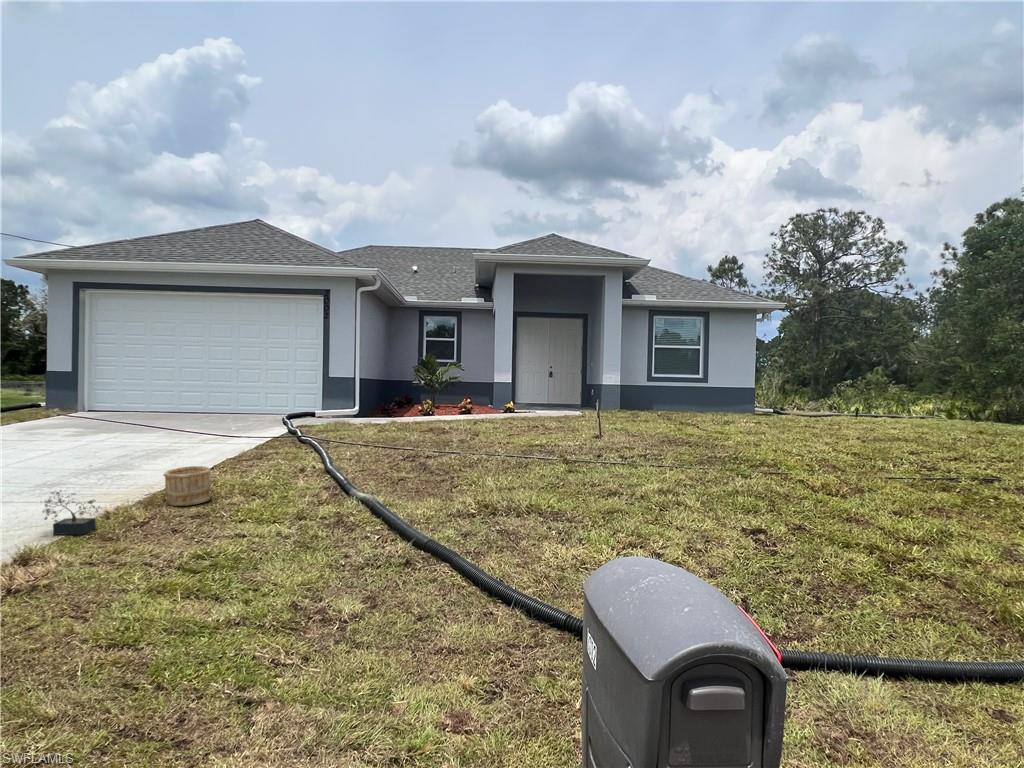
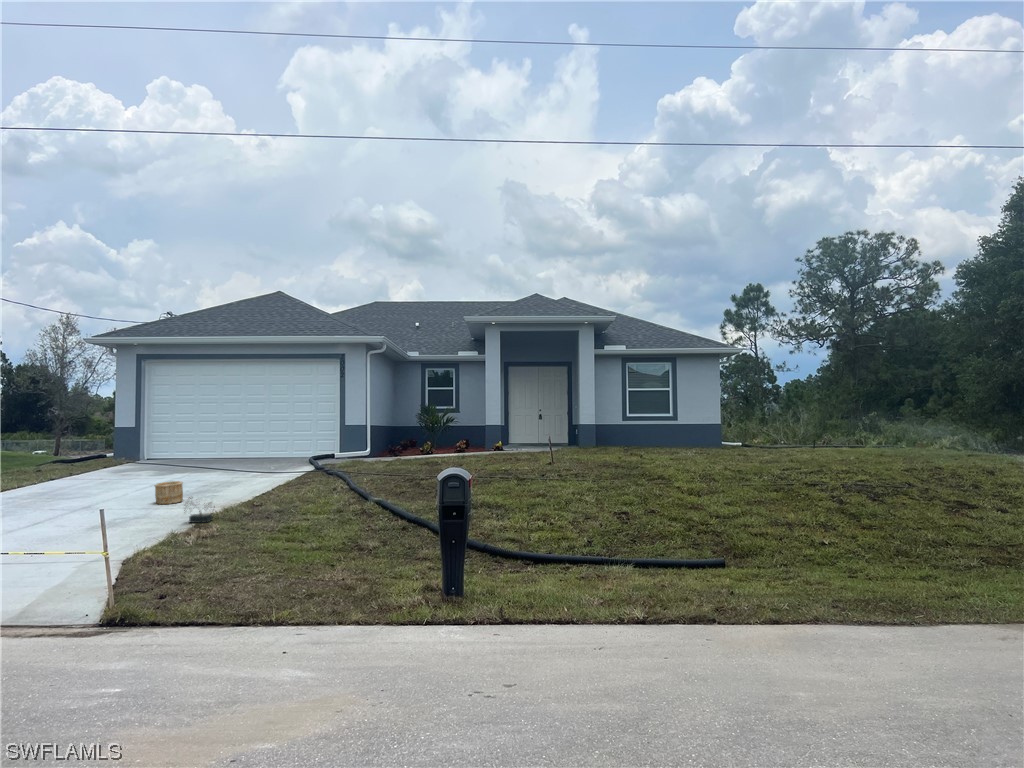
wooden bucket: present [163,466,211,506] -> present [154,481,183,504]

